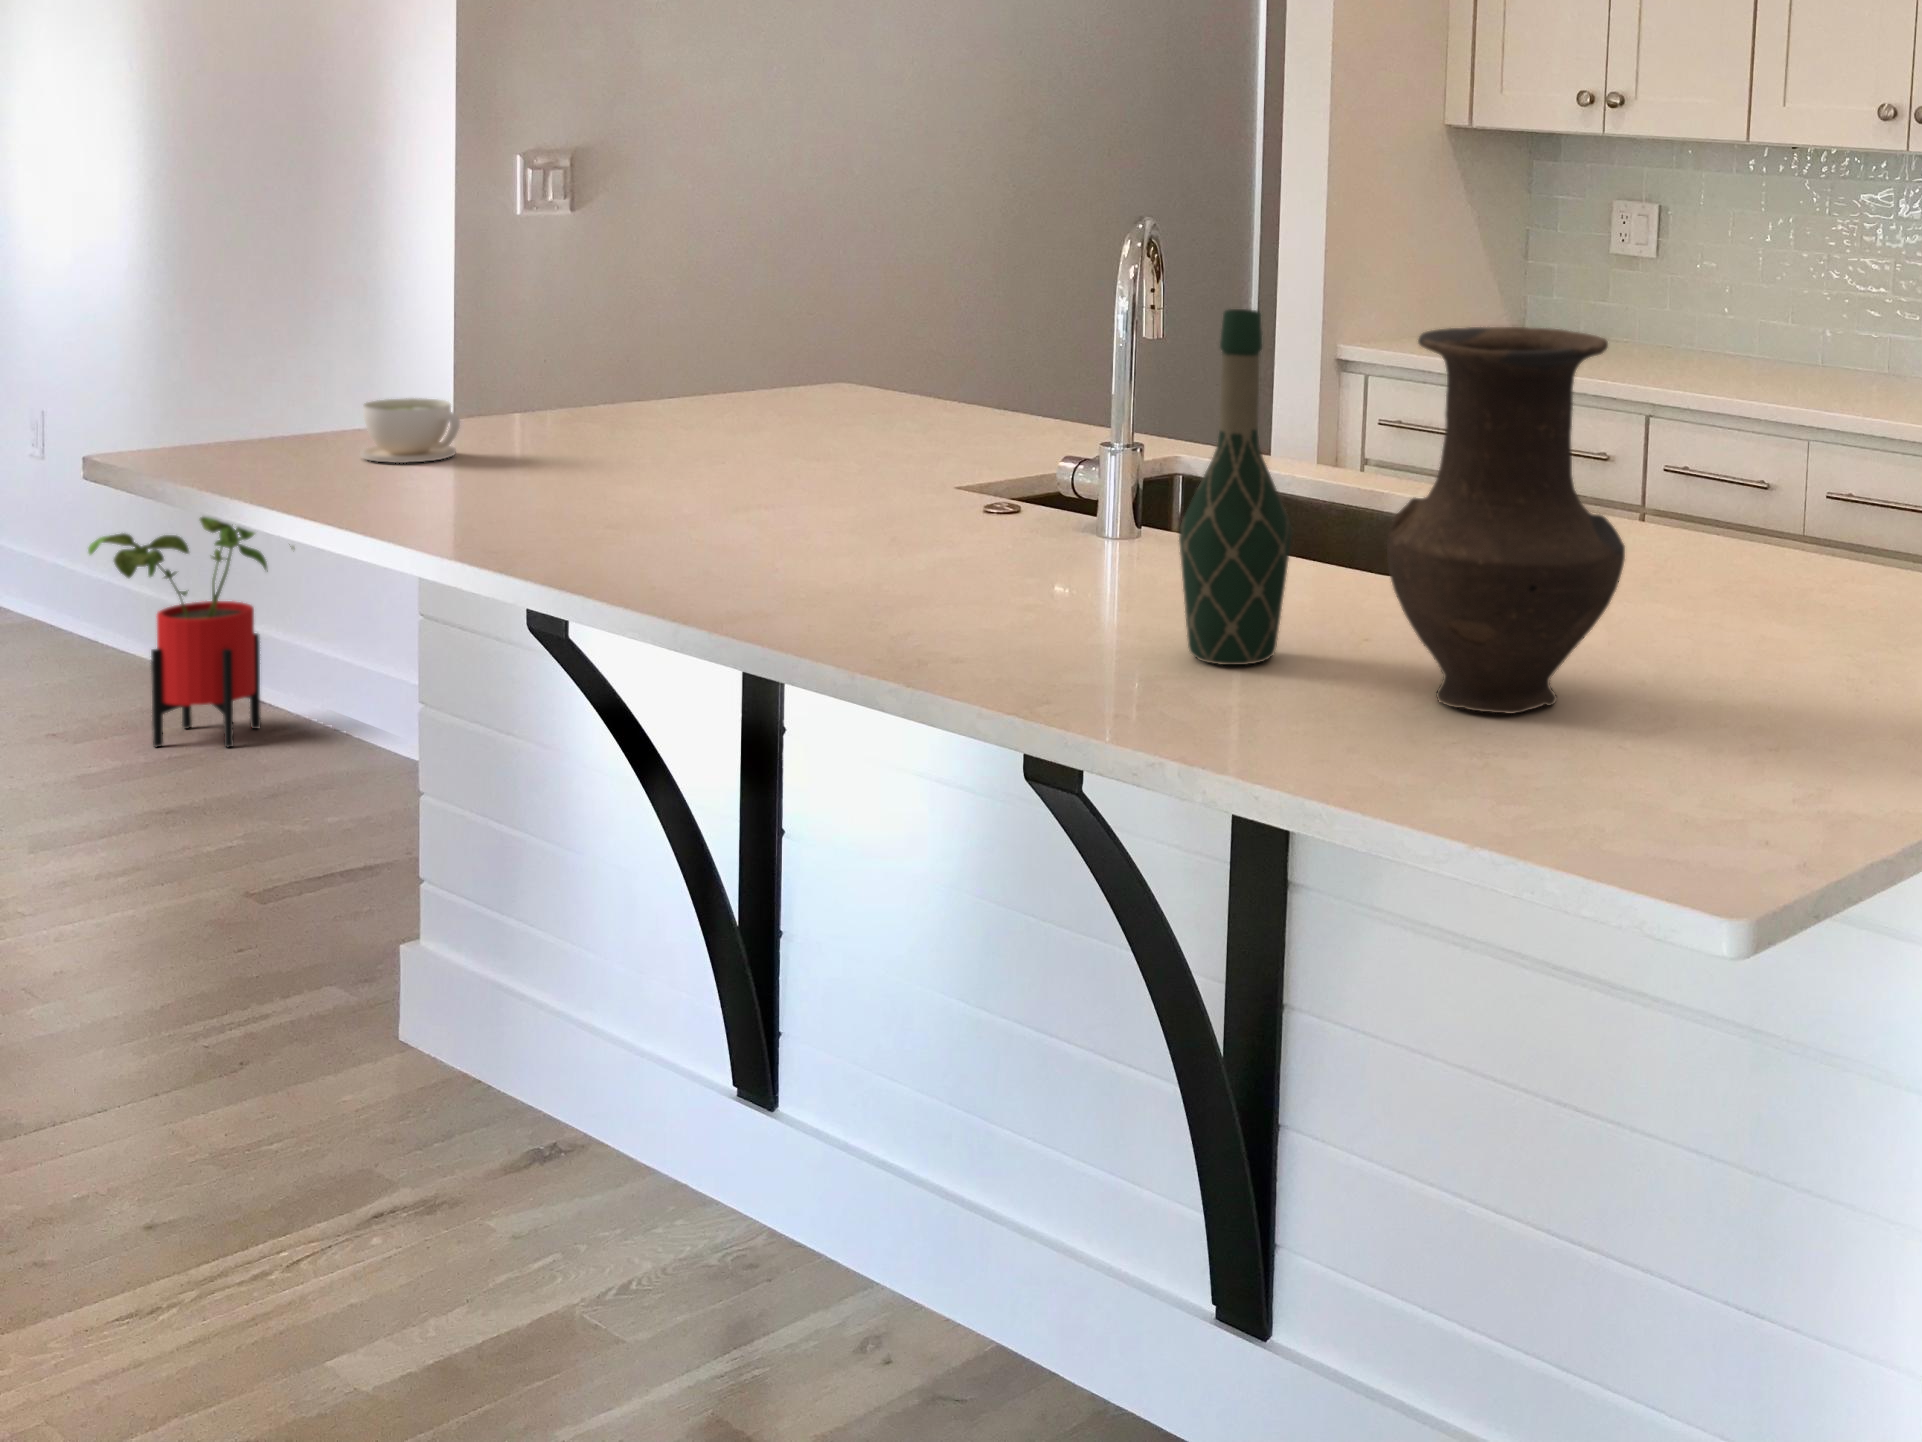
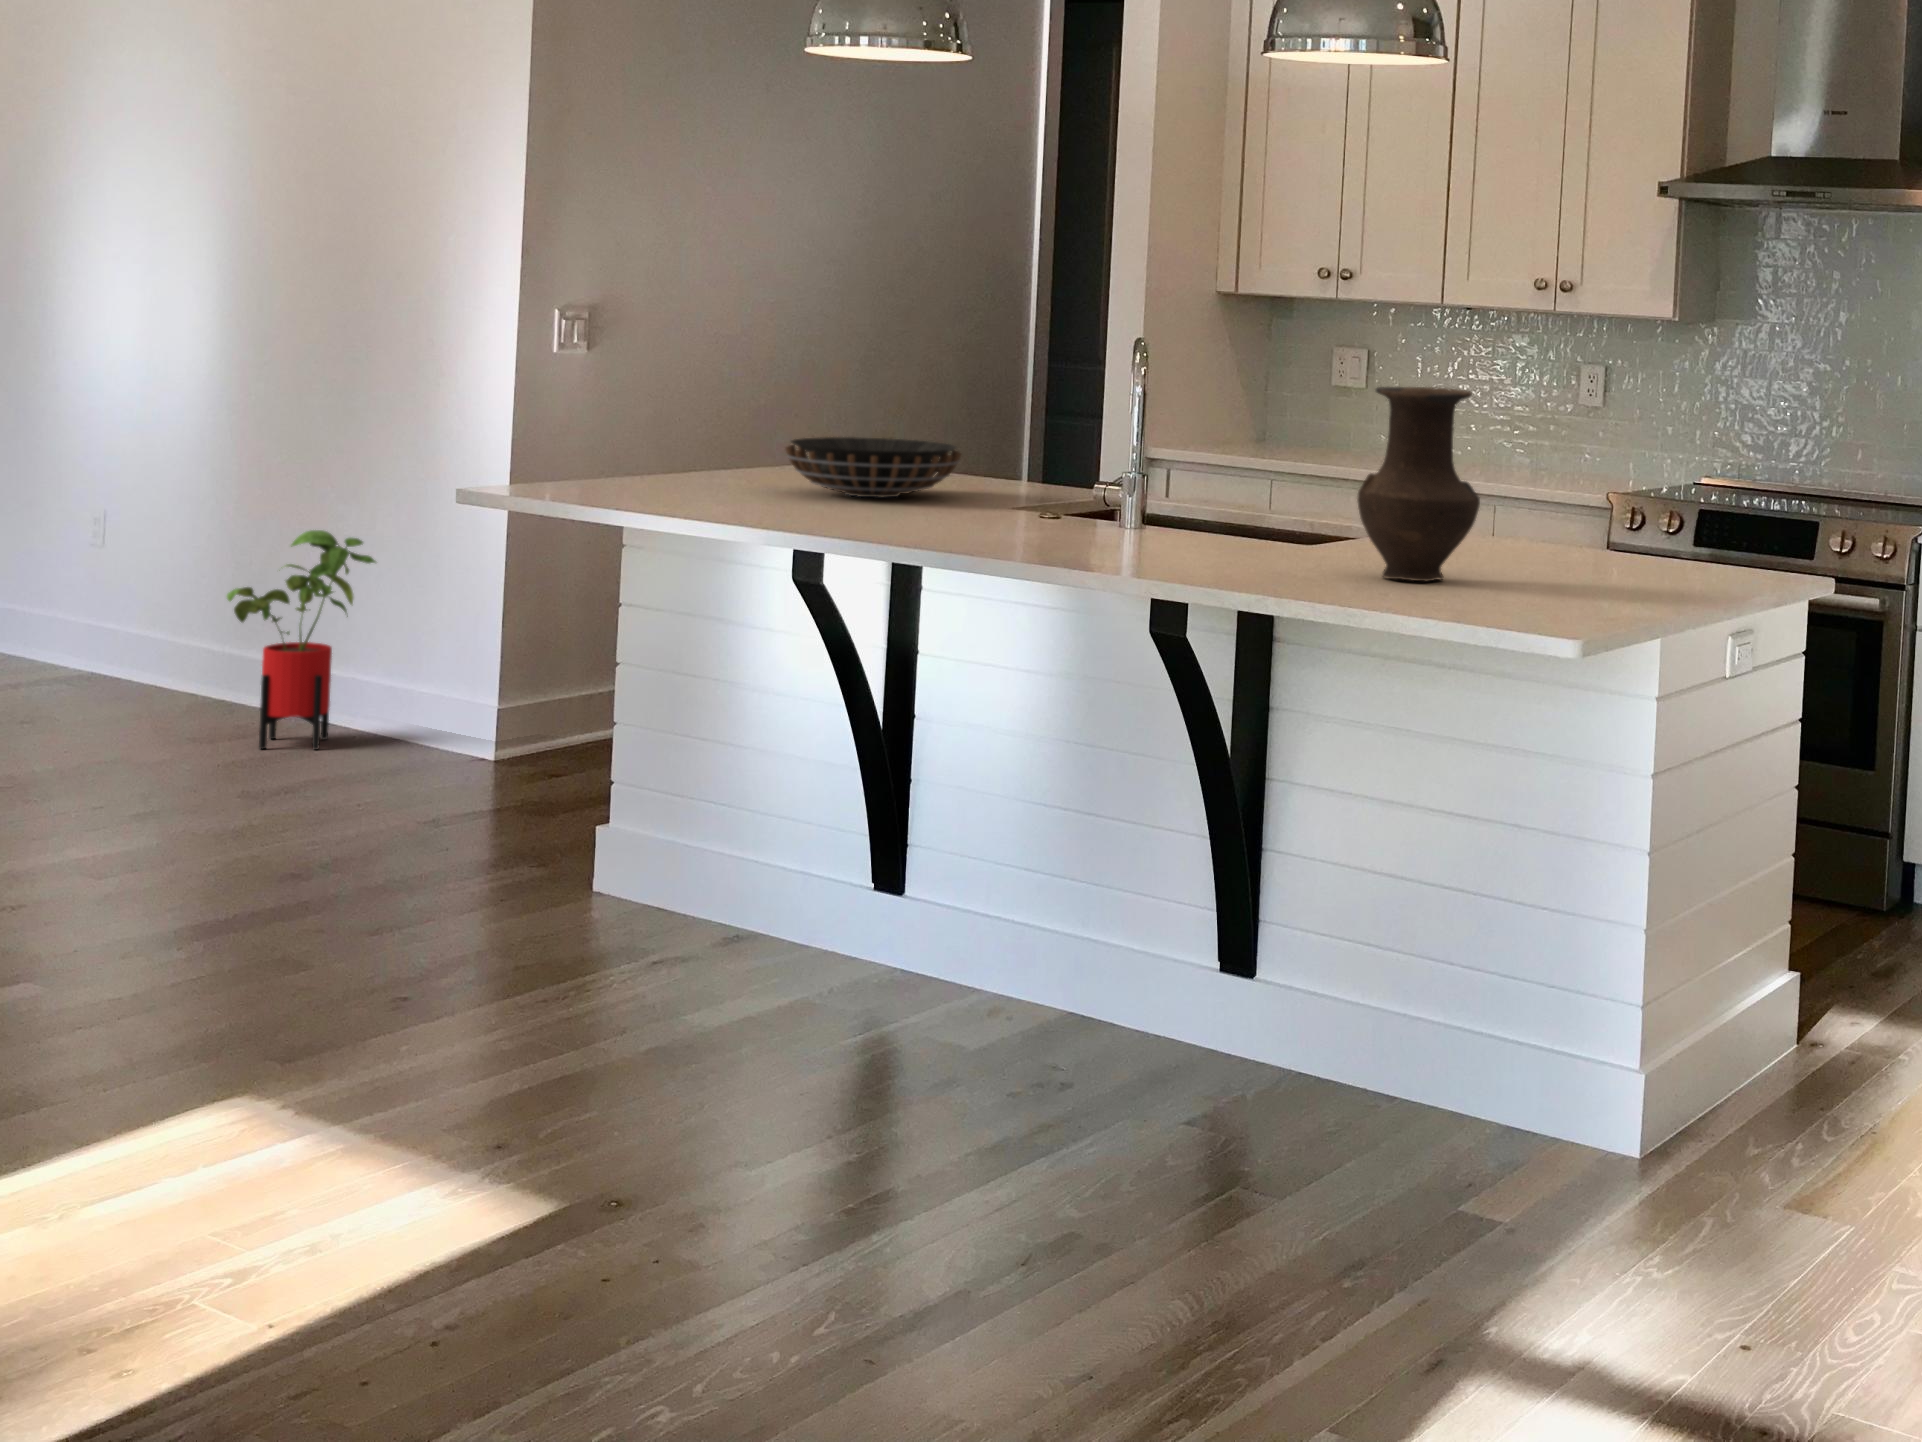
wine bottle: present [1179,309,1292,665] -> none [1236,379,1295,567]
decorative bowl: none [621,363,910,465] -> present [786,437,961,497]
coffee cup: present [360,398,460,463] -> none [624,455,688,493]

